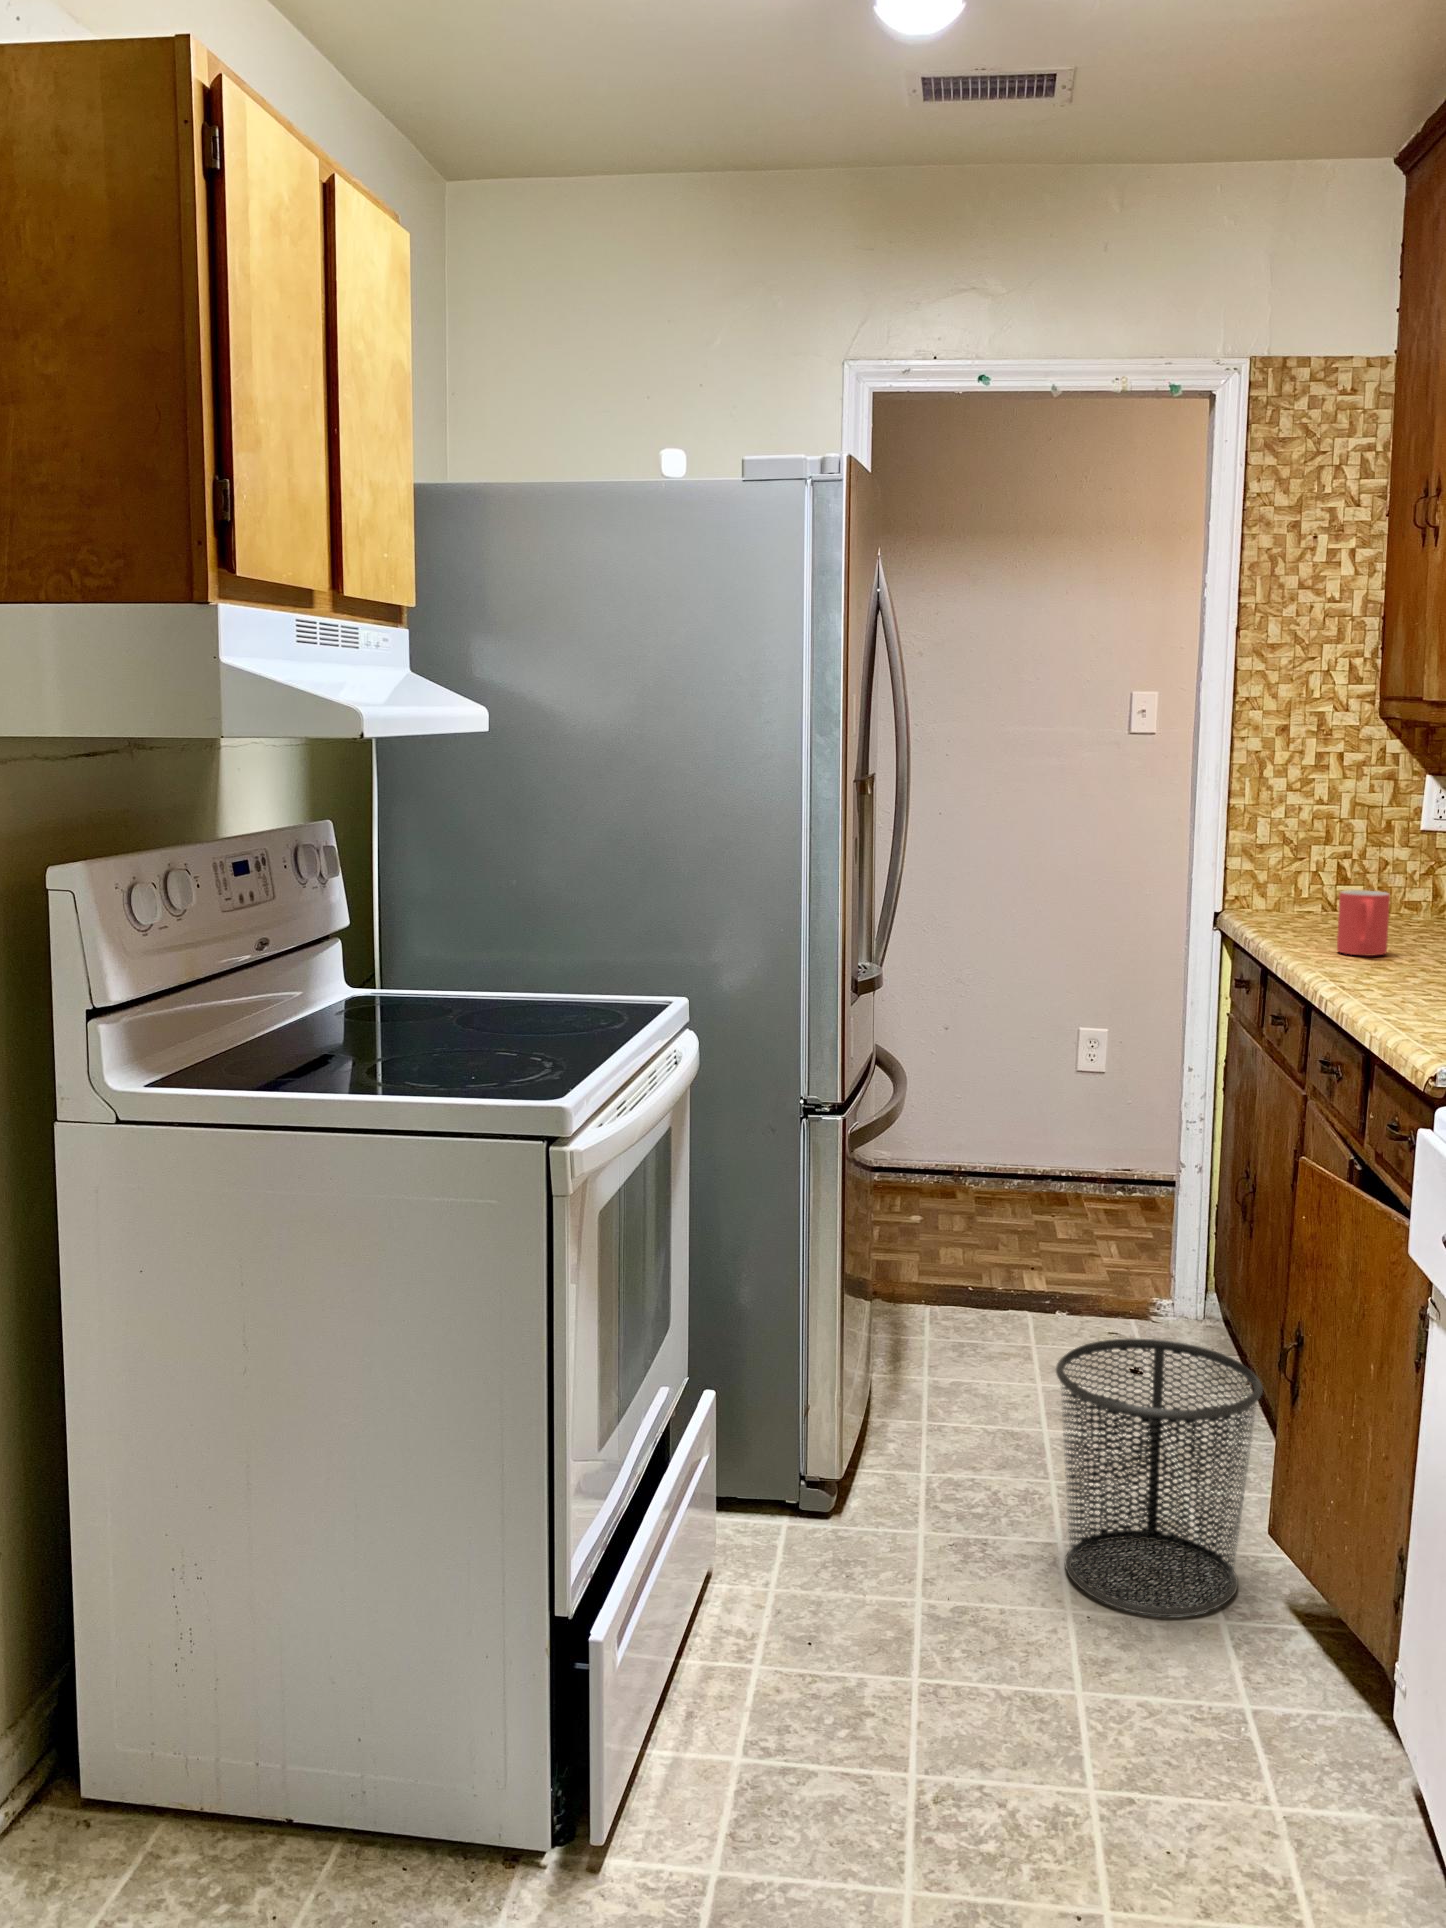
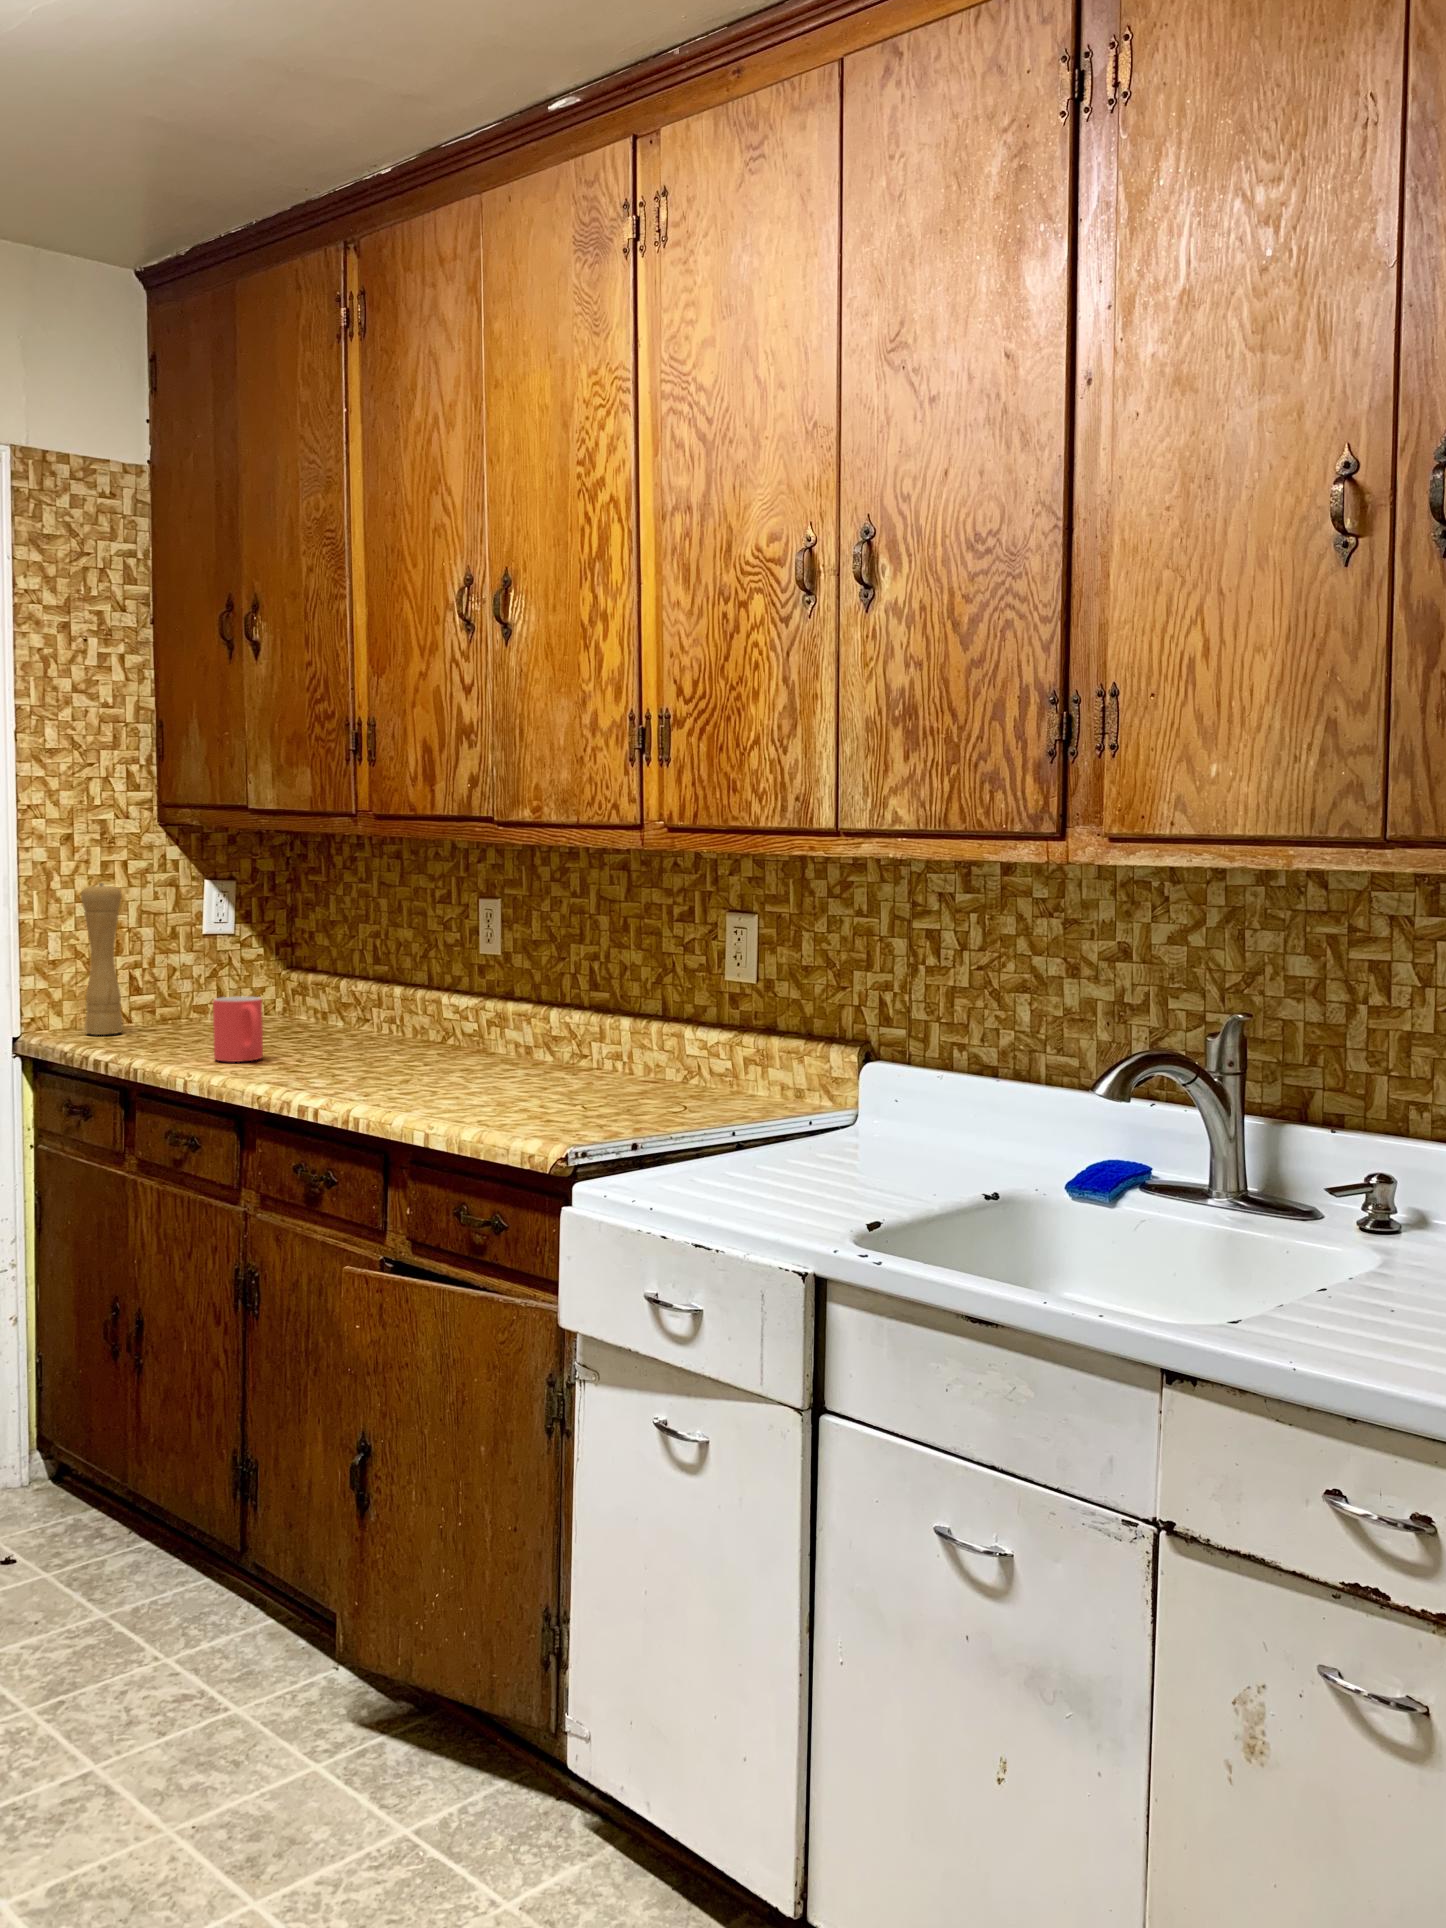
pepper mill: none [1279,774,1323,919] -> present [81,883,123,1035]
waste bin: present [1056,1339,1263,1616] -> none [95,1492,322,1804]

